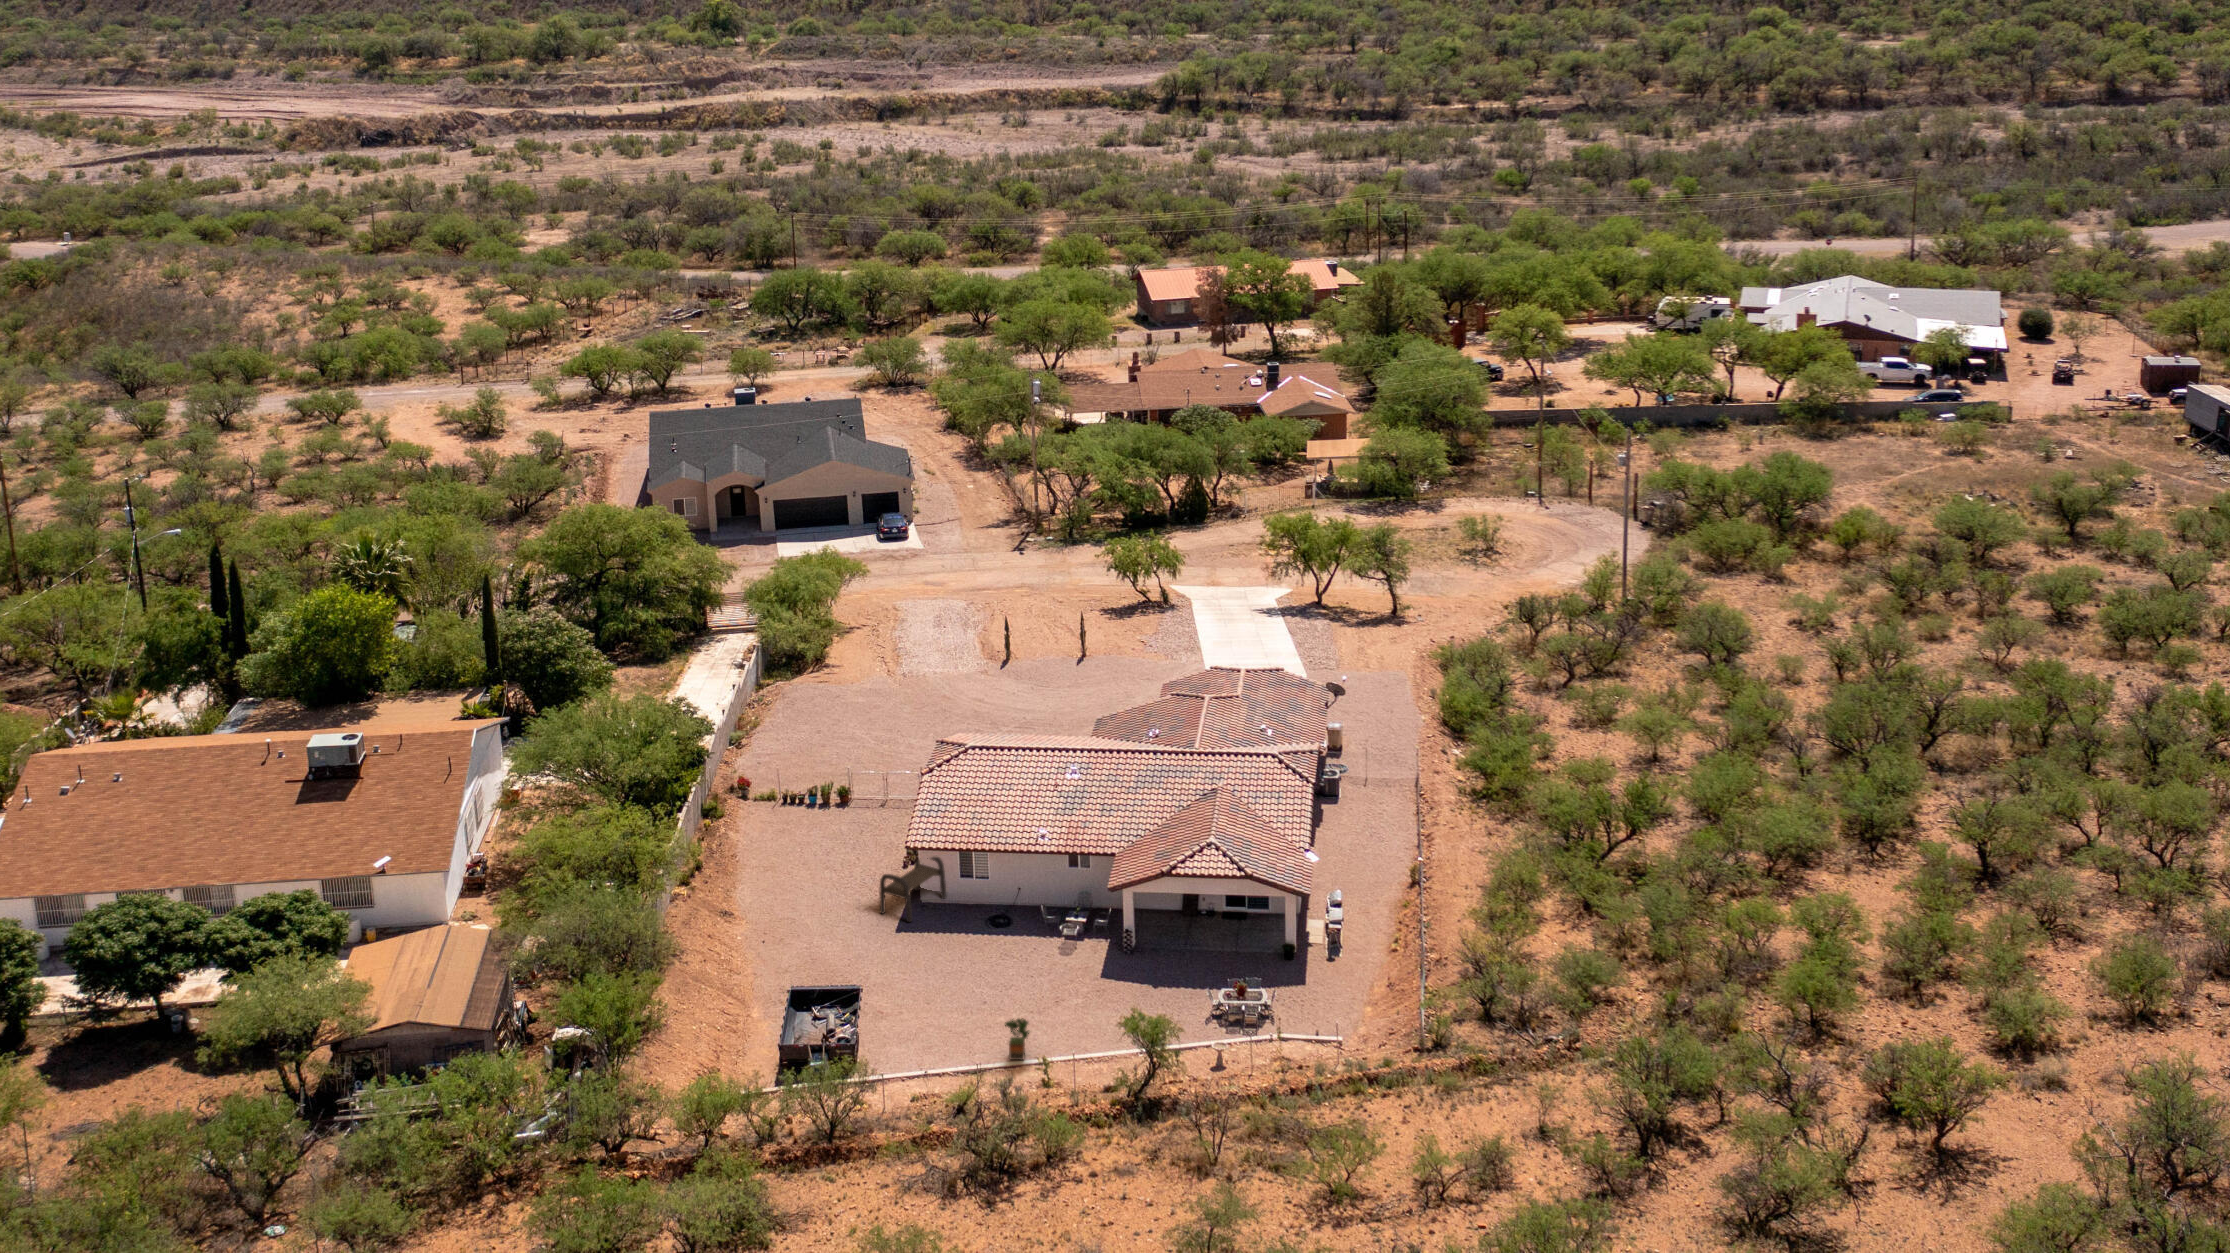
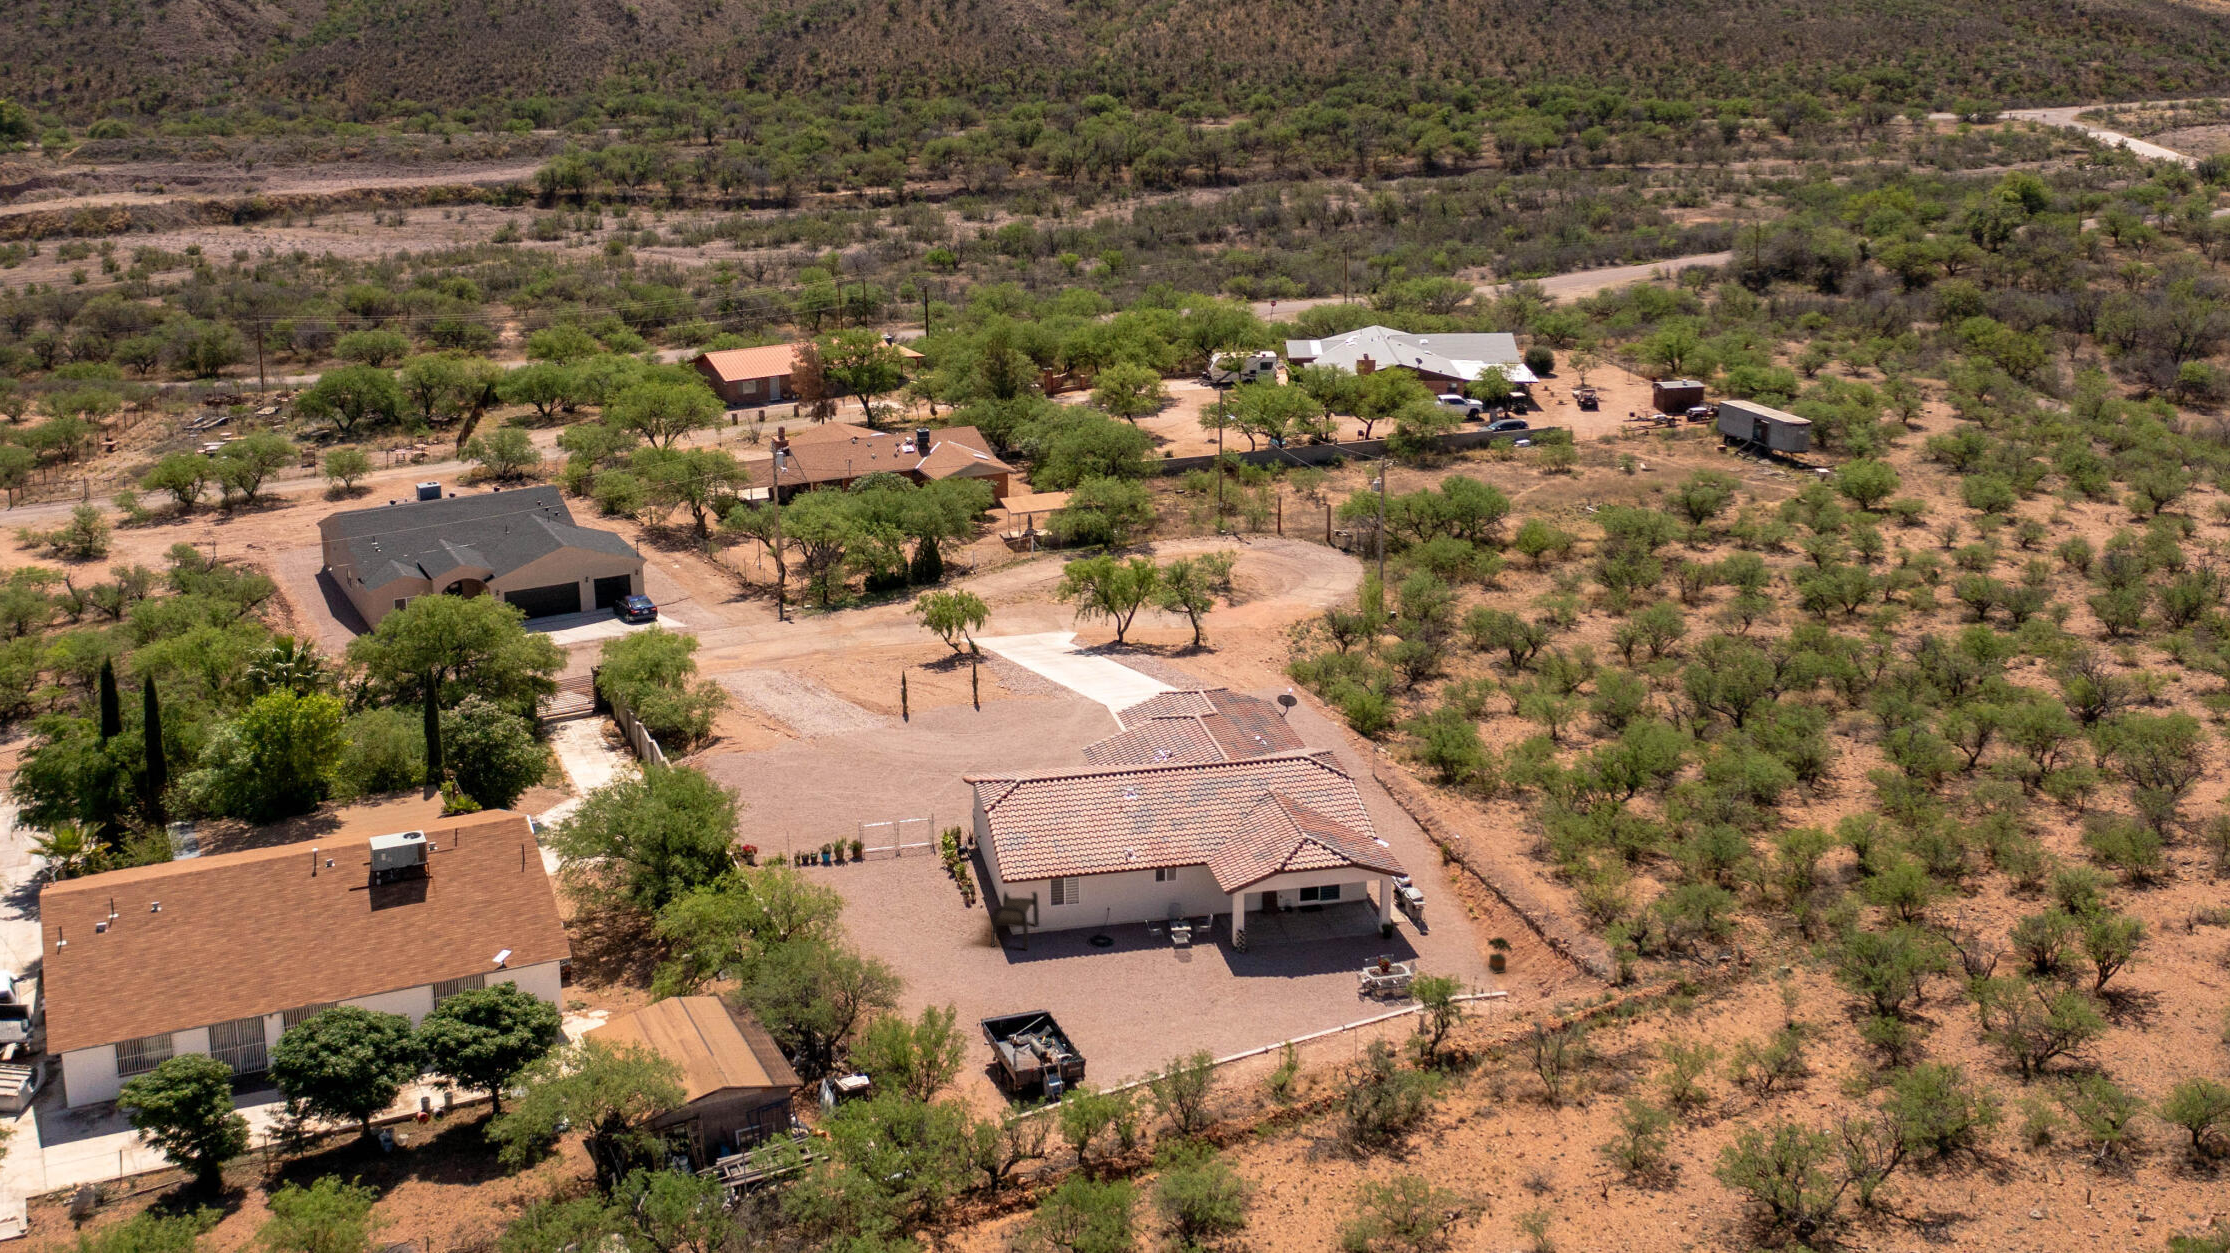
potted tree: present [1005,1018,1029,1060] -> present [1488,937,1512,973]

